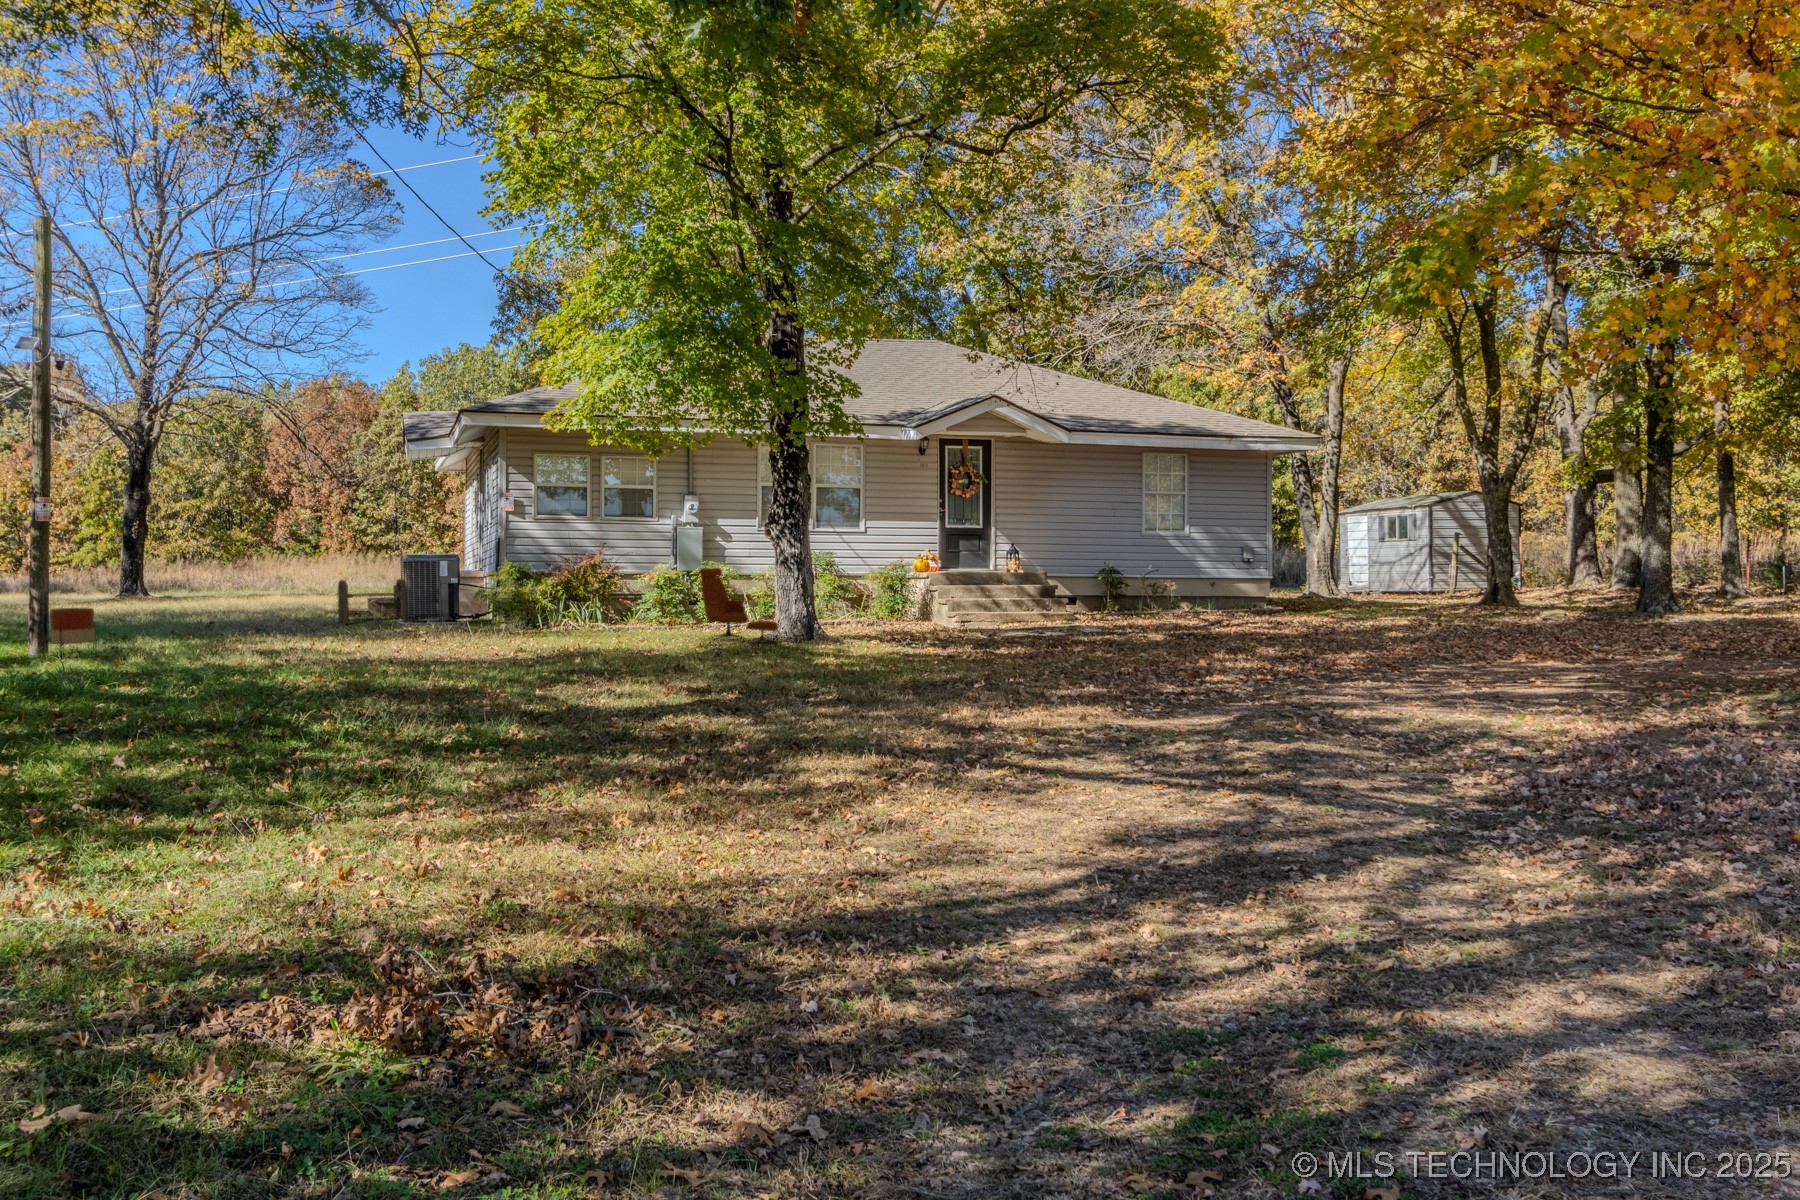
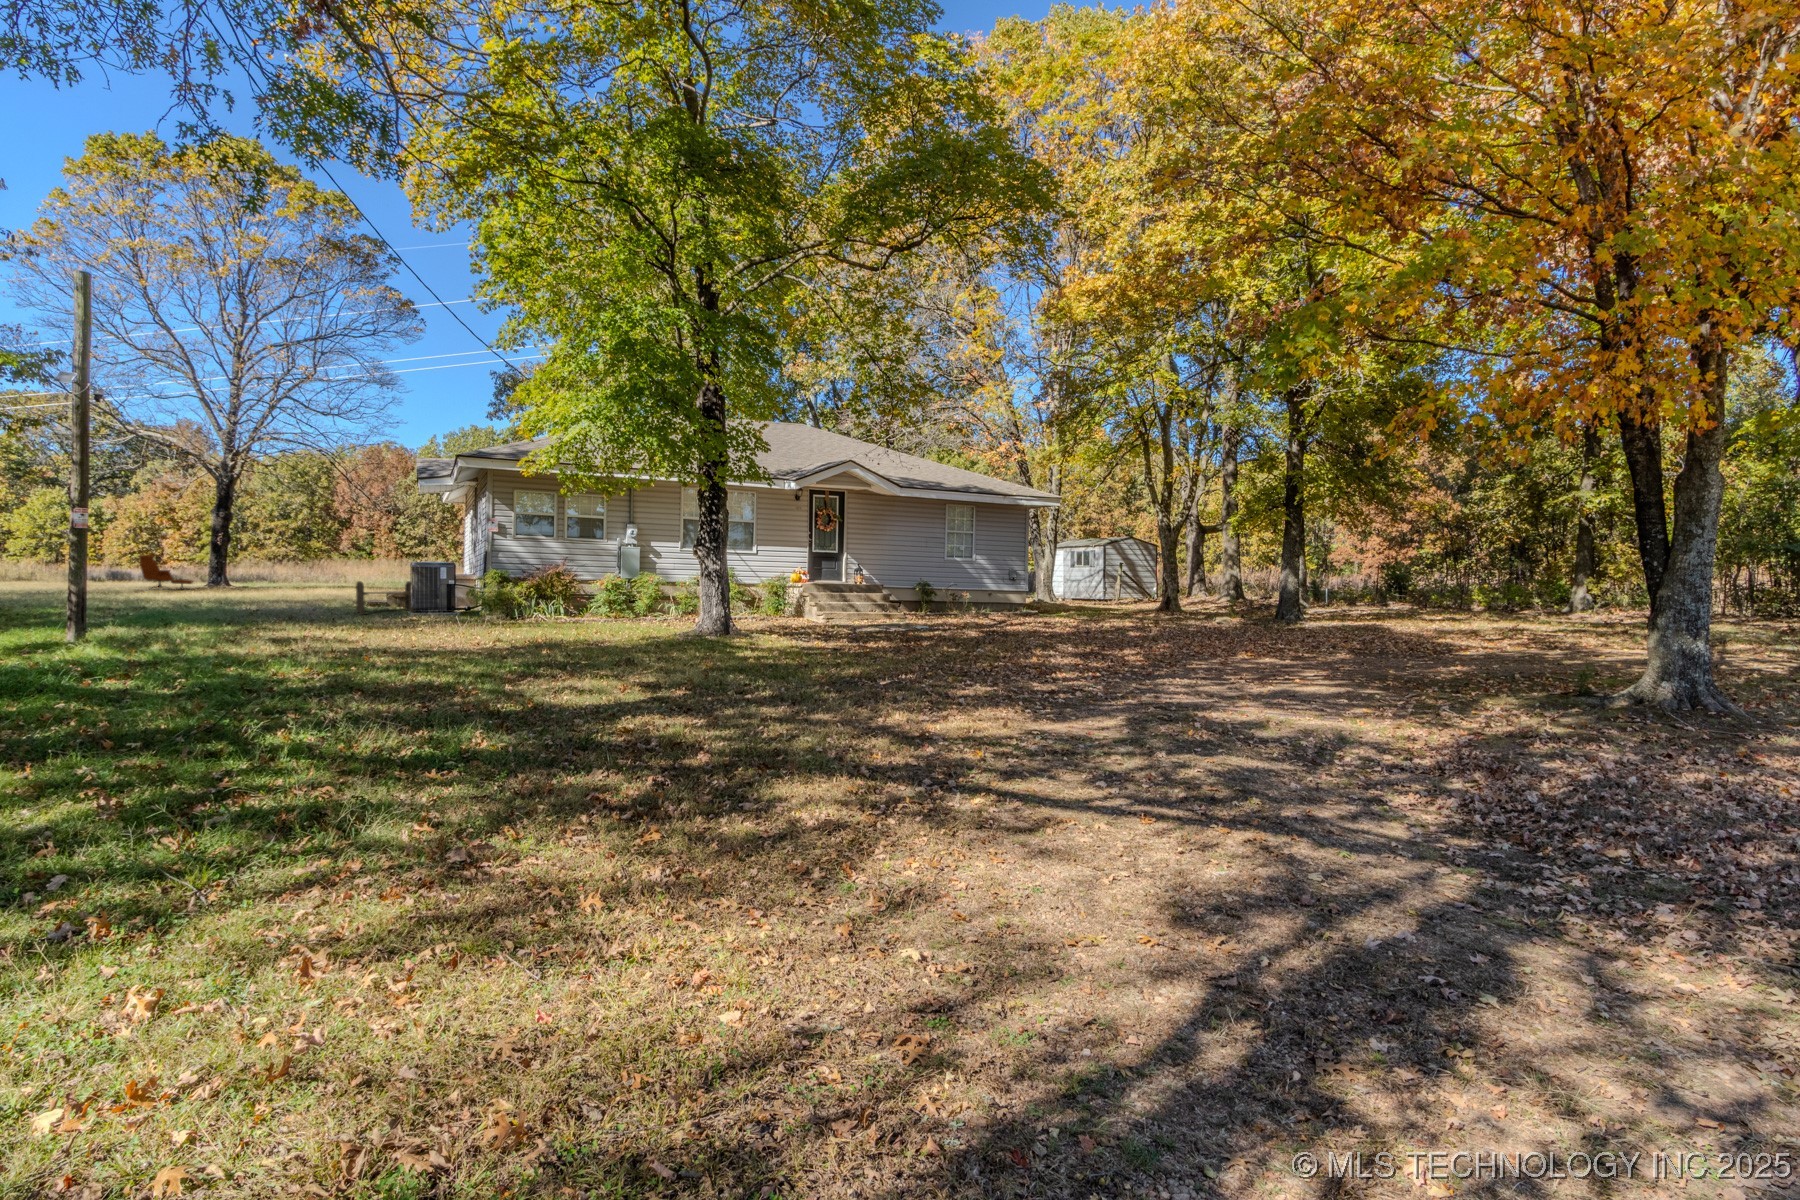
lounge chair: present [699,568,778,641] -> present [139,554,193,589]
planter: present [50,608,96,646] -> none [53,605,102,648]

